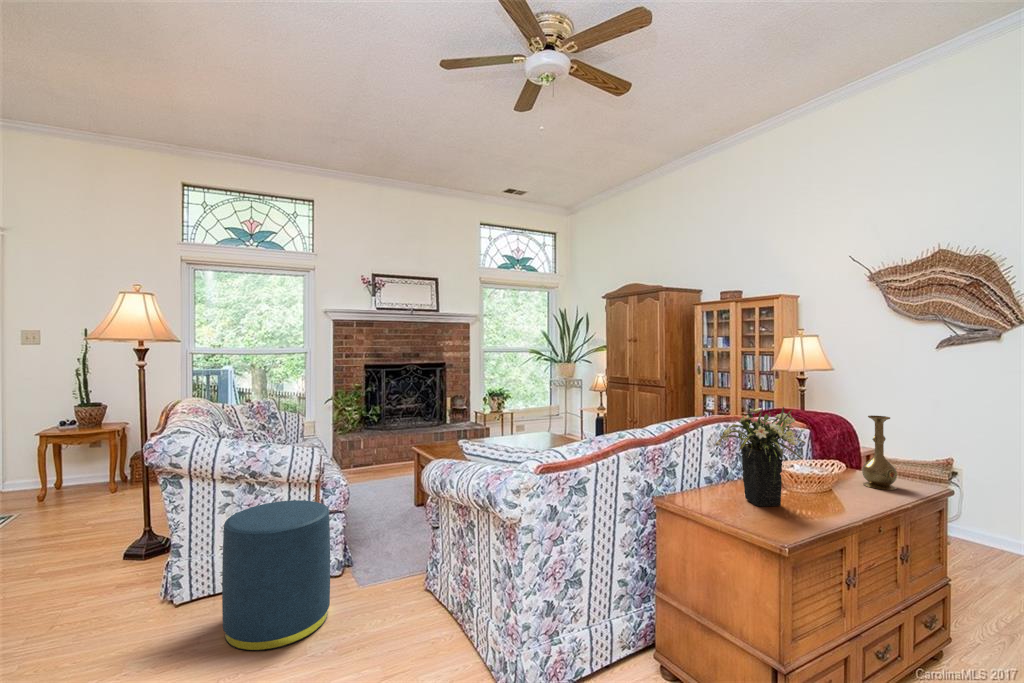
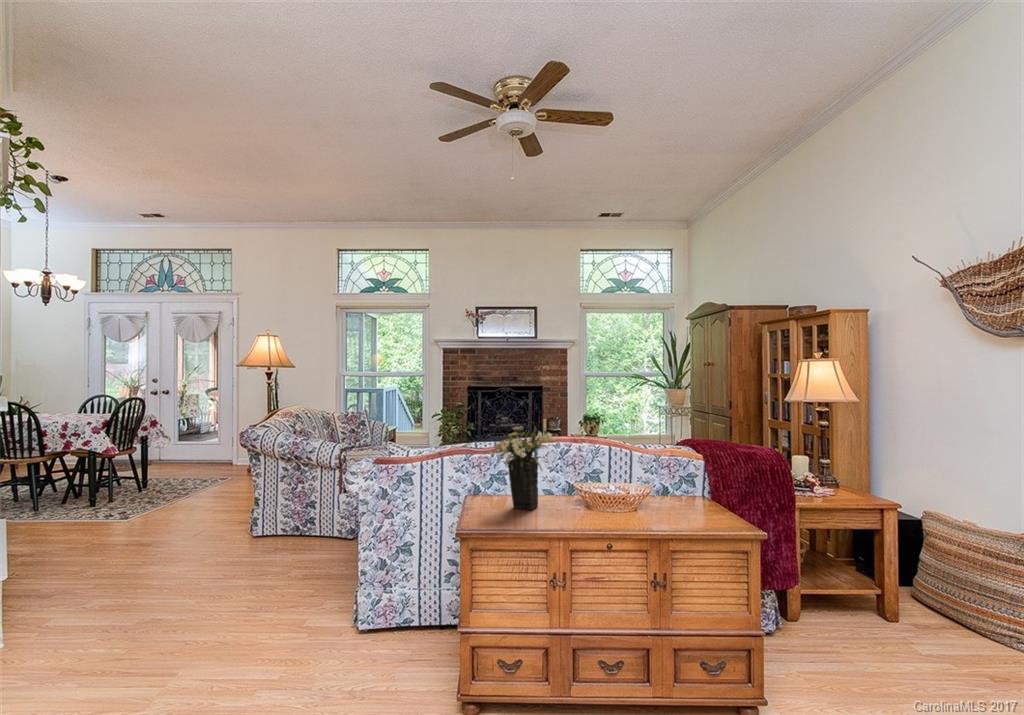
vase: present [862,415,897,490] -> none [662,444,692,517]
ottoman: present [222,500,330,651] -> none [256,478,326,569]

